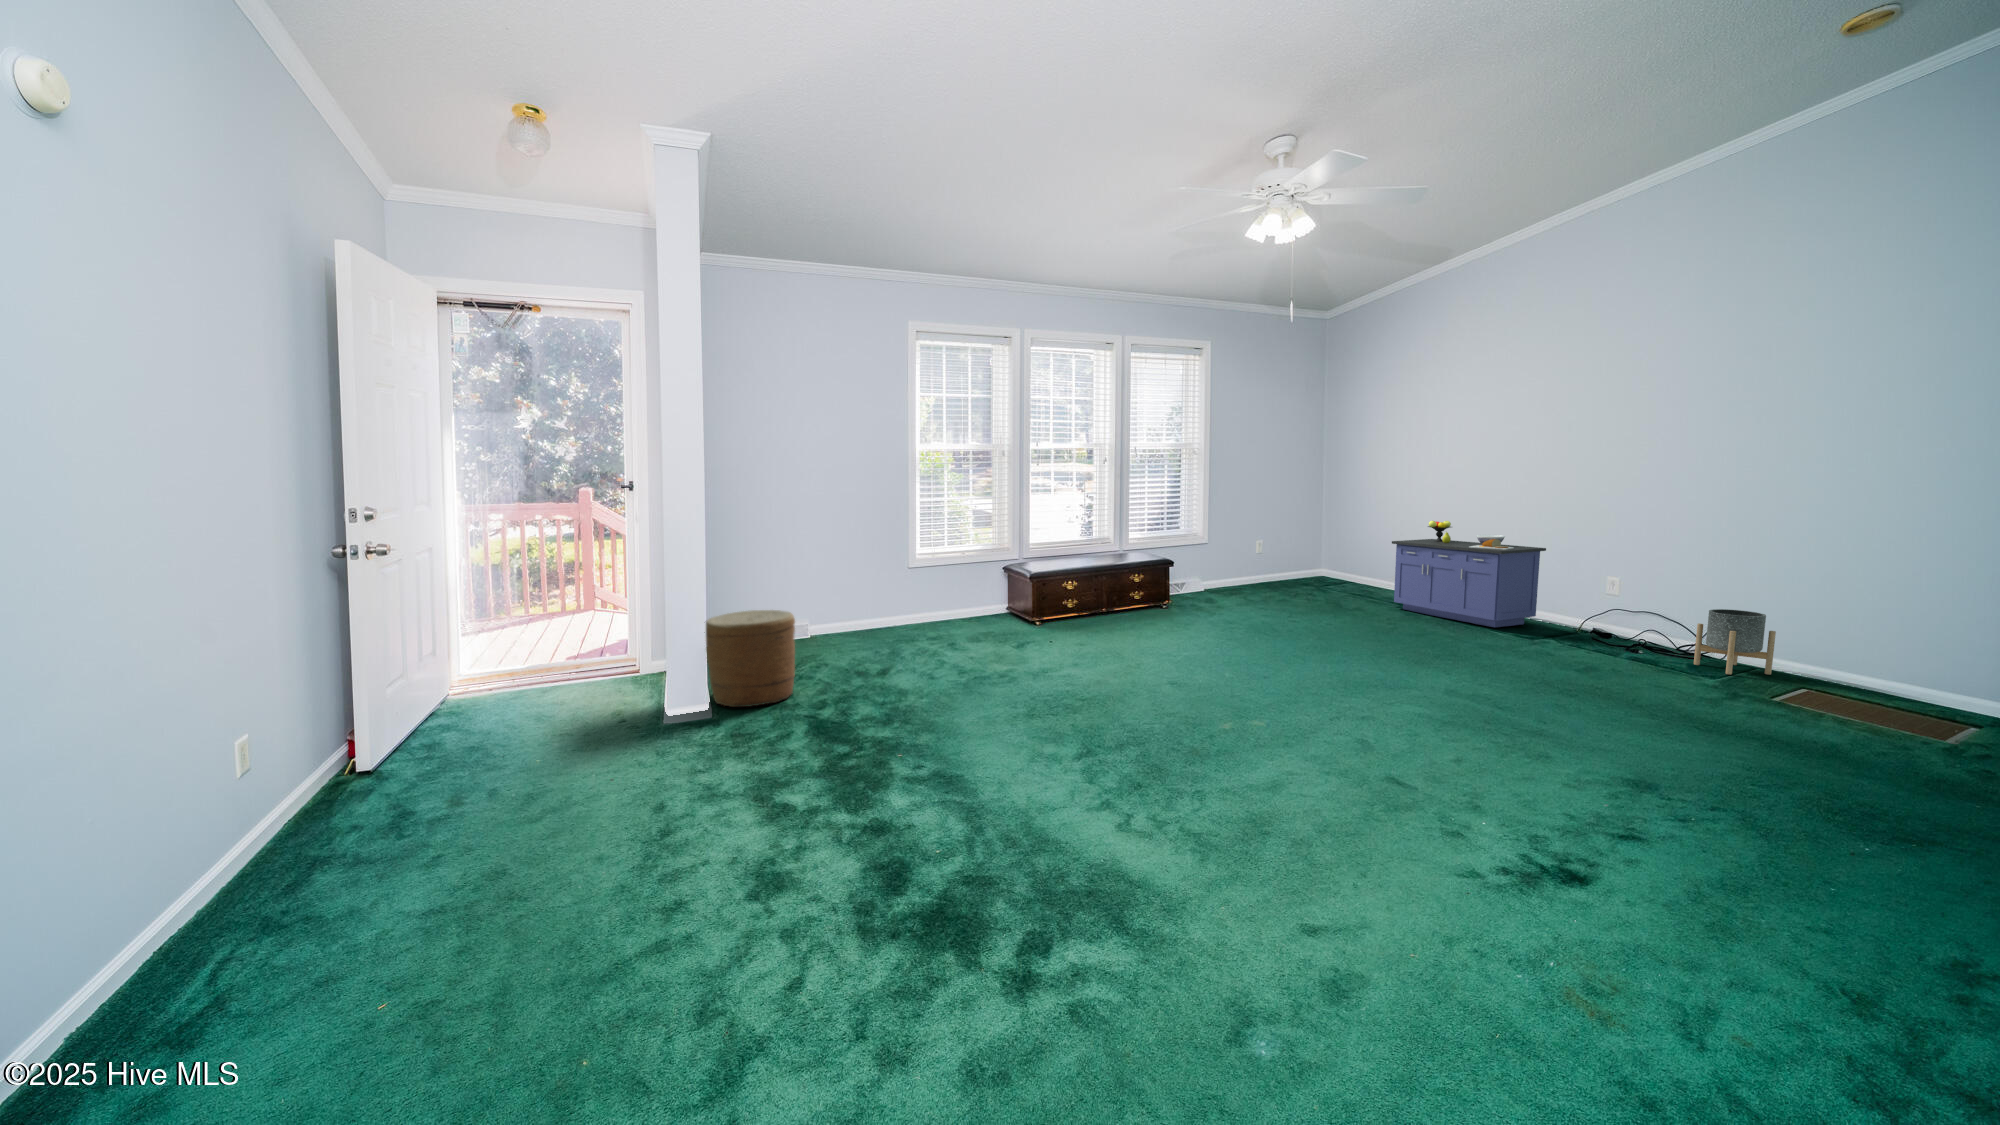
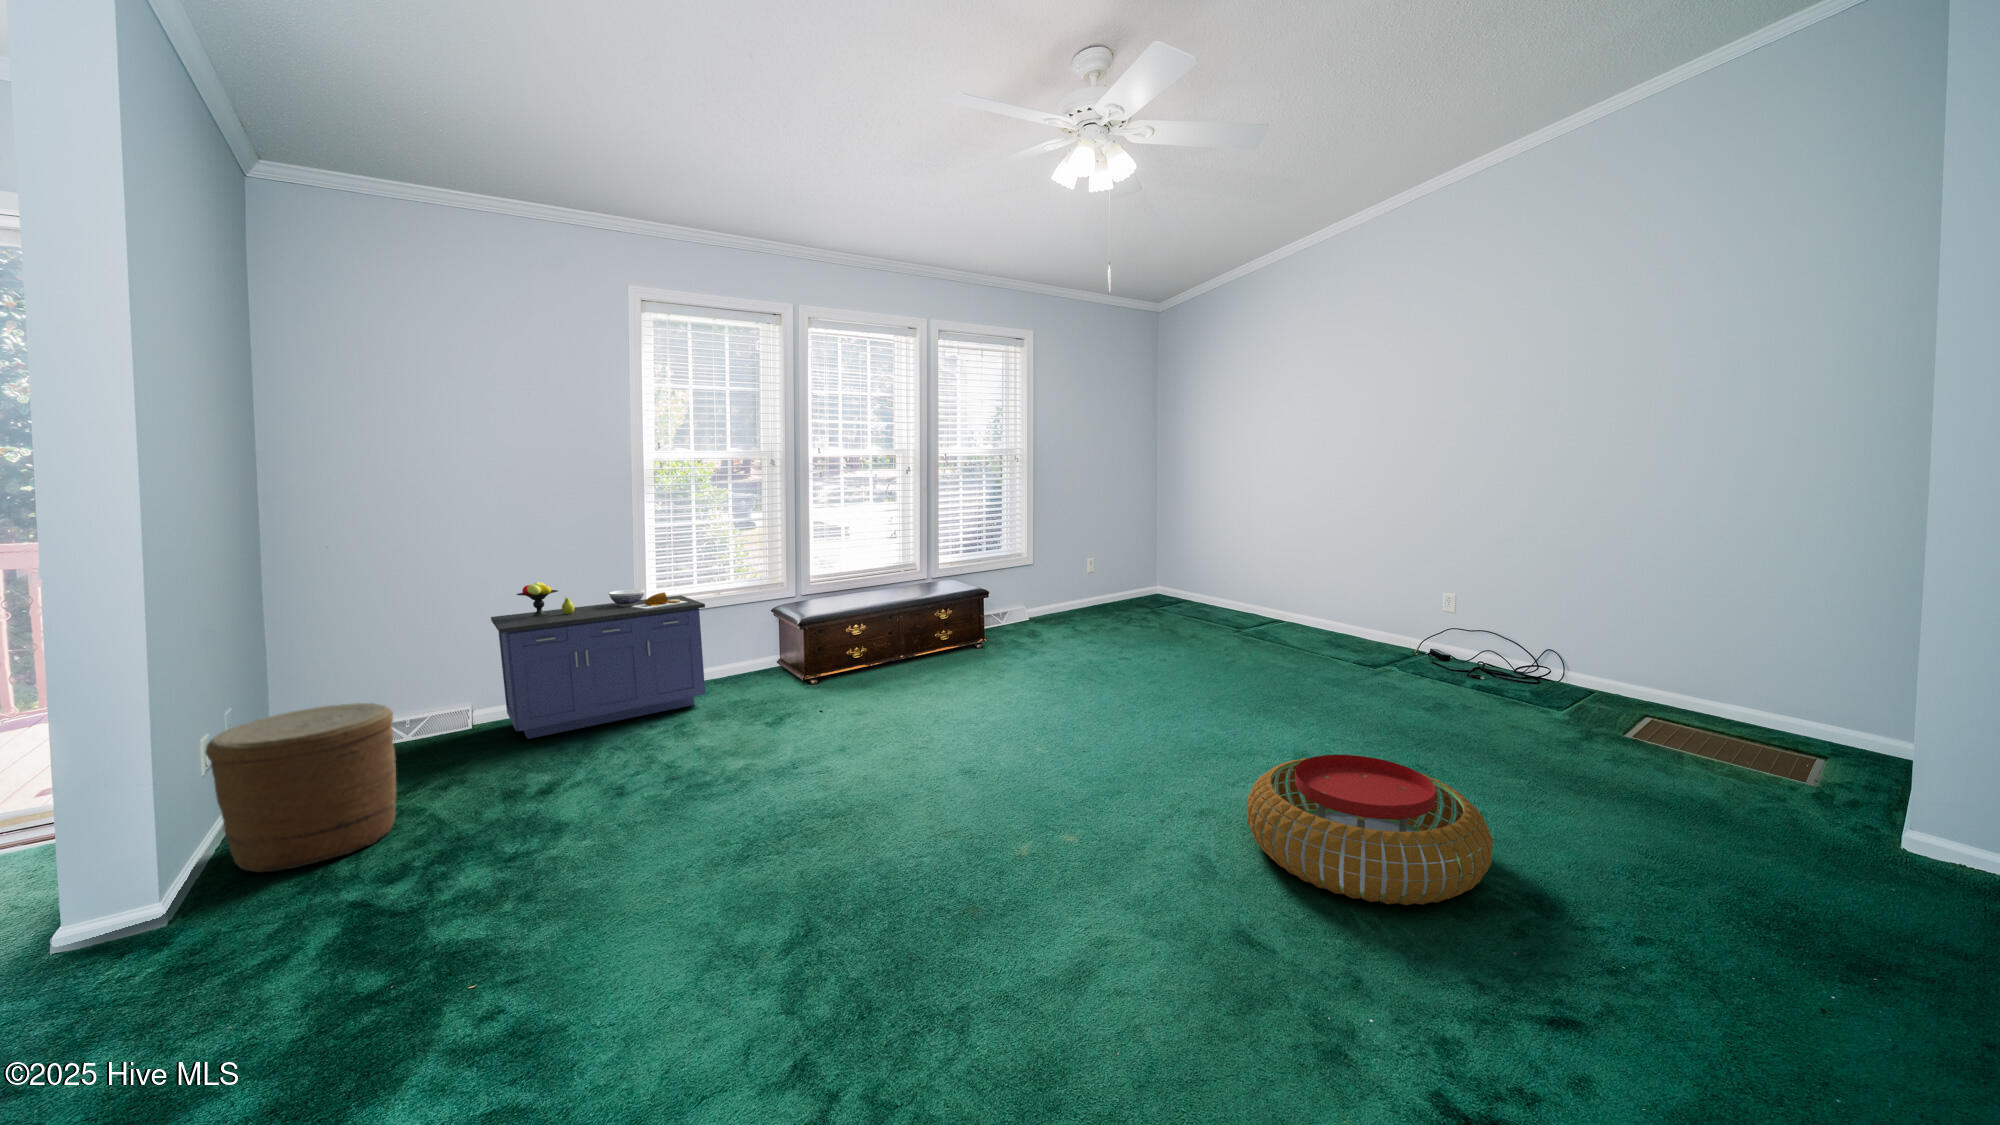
storage cabinet: present [1392,521,1546,627] -> present [491,582,705,739]
planter: present [1694,609,1776,675] -> none [1536,632,1615,705]
pouf: none [1405,681,1611,781] -> present [1247,755,1493,905]

